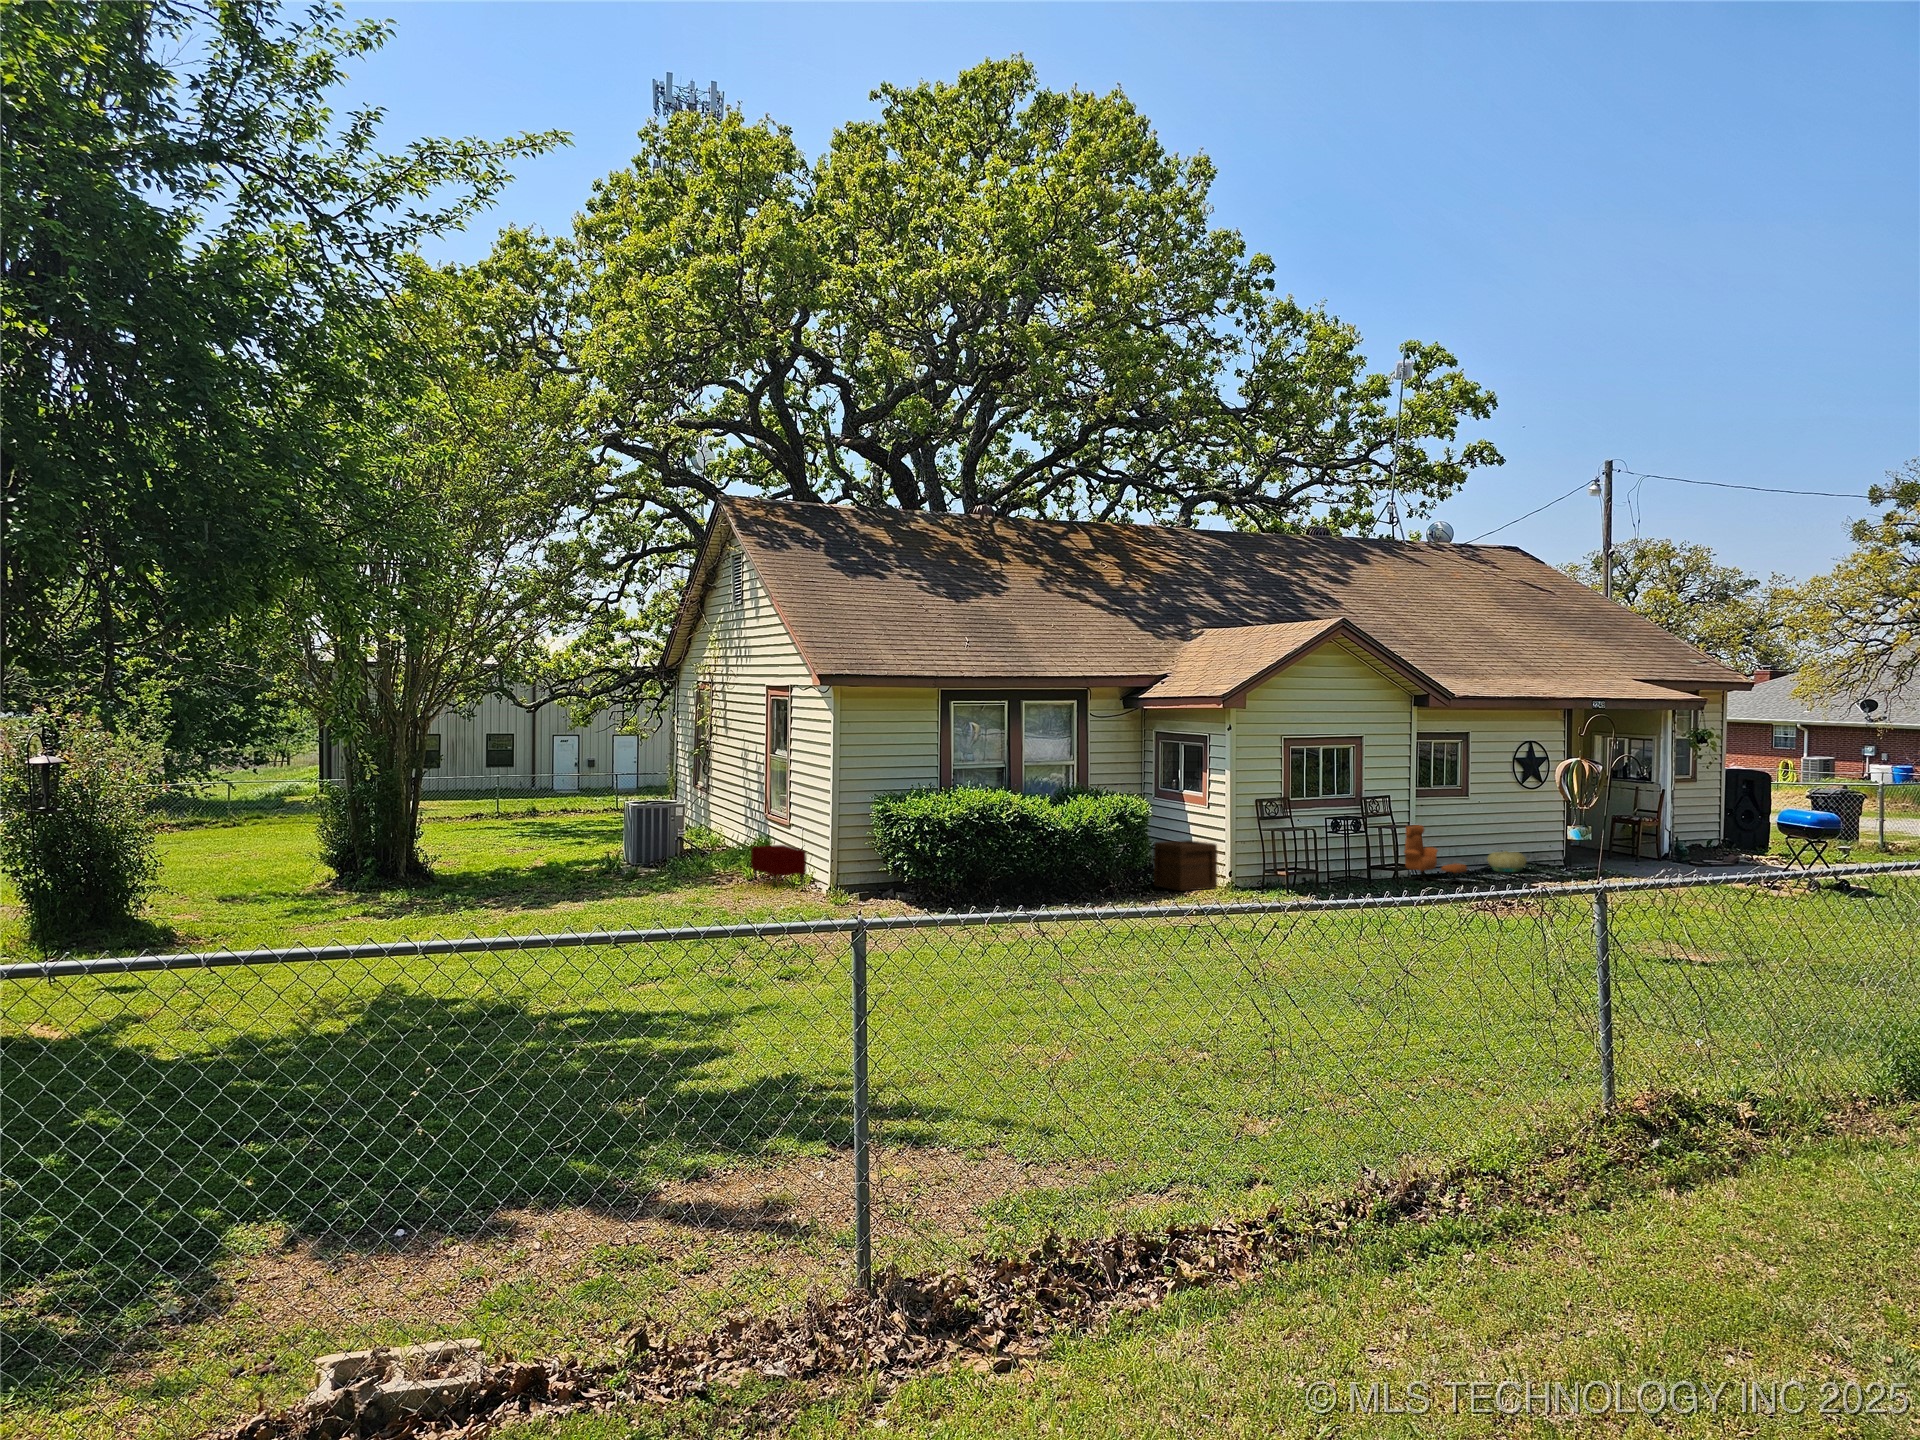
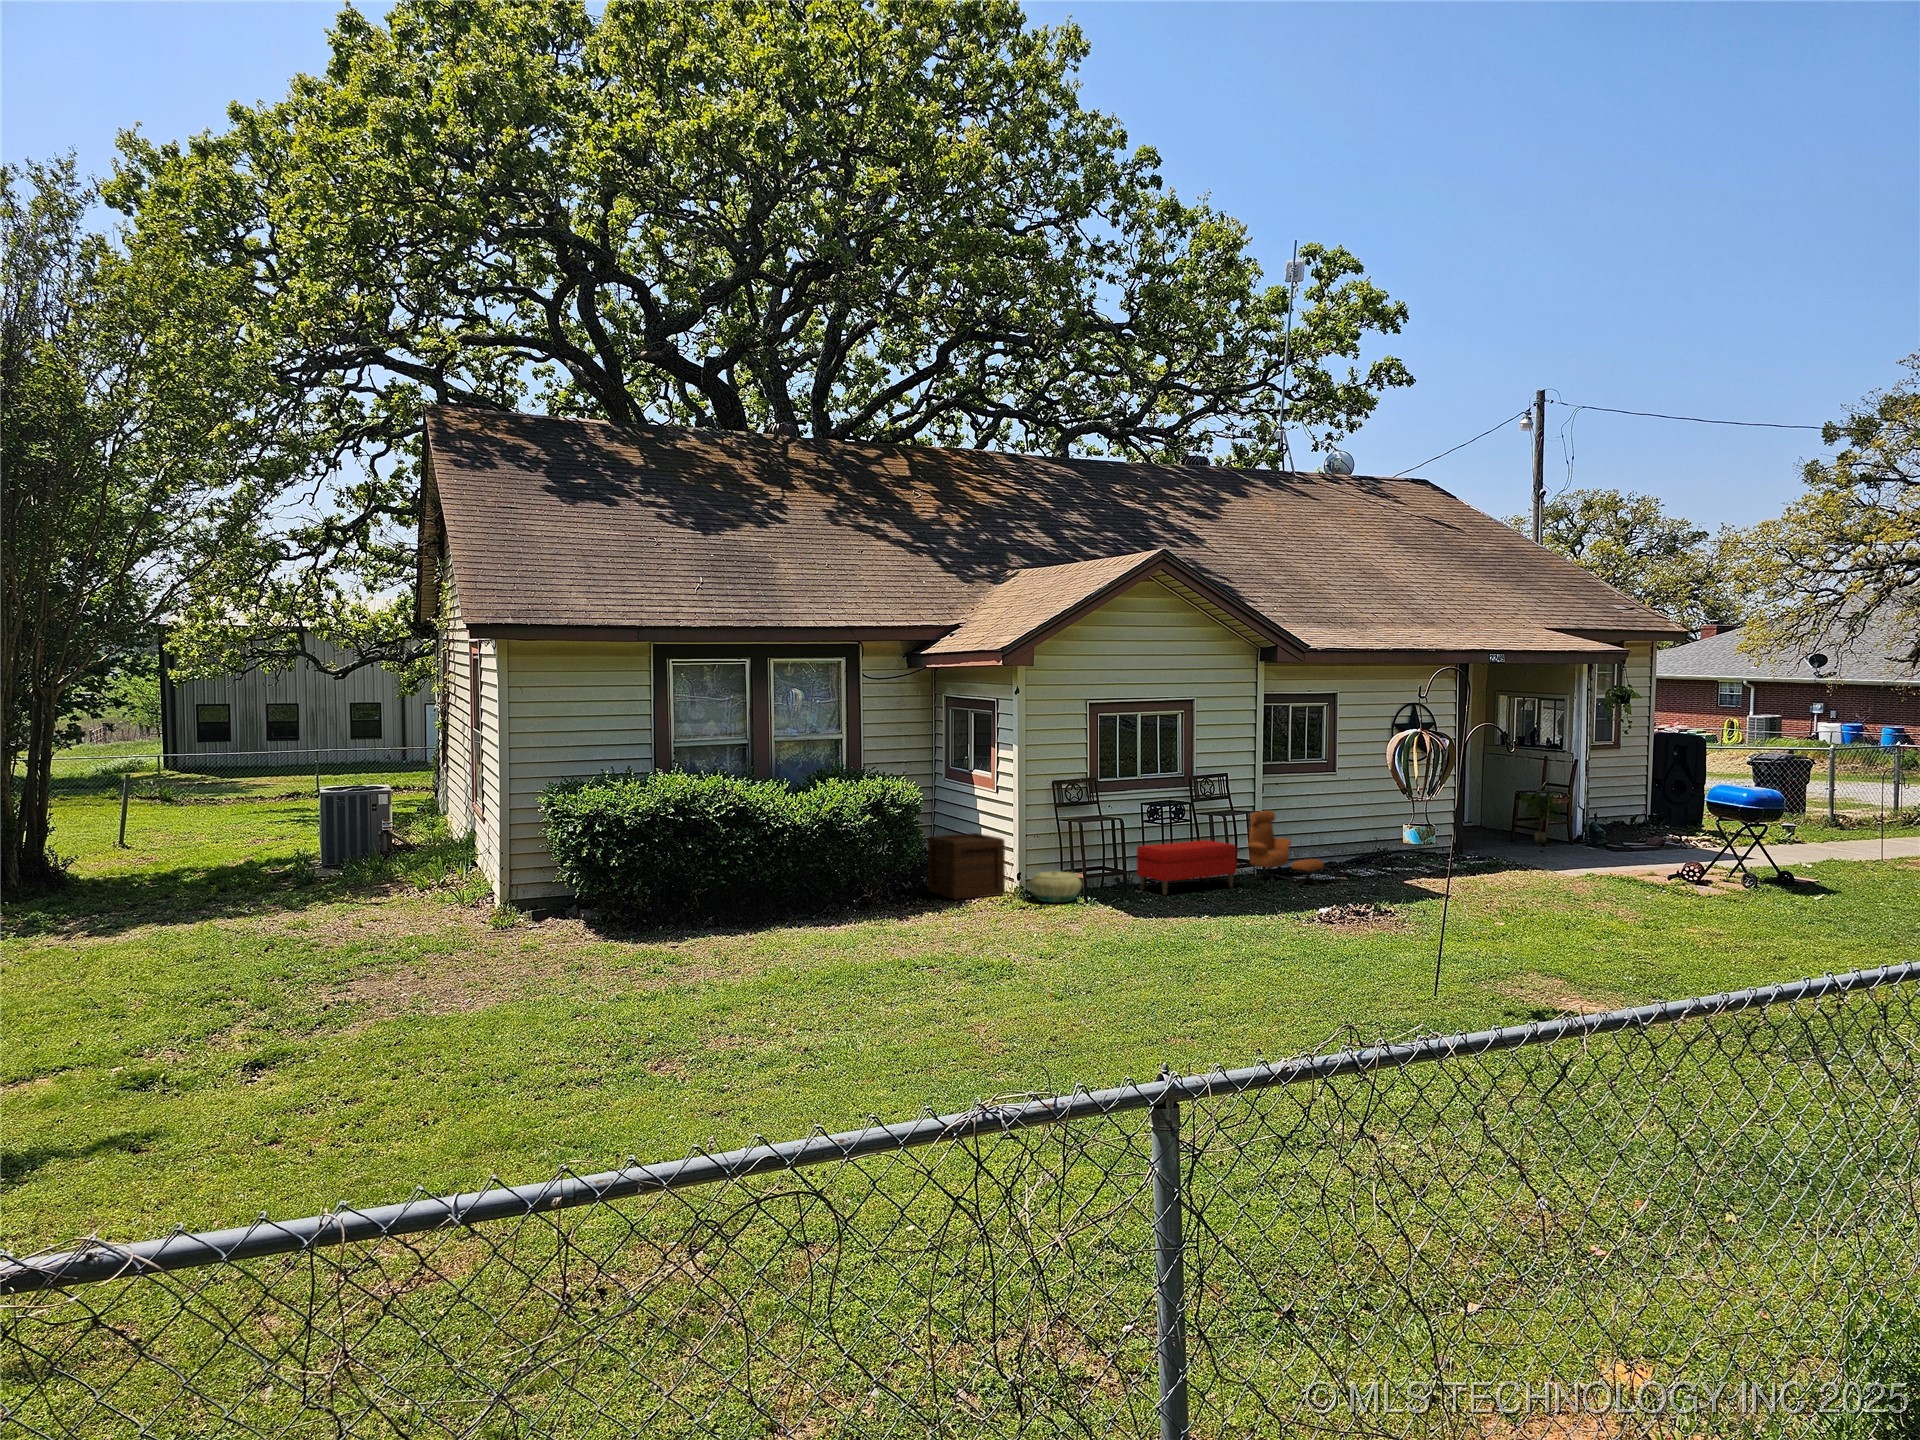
potted plant: none [1612,814,1653,857] -> present [1520,792,1559,843]
bench: present [751,845,806,887] -> present [1136,840,1237,895]
basket: present [1487,851,1527,872] -> present [1029,871,1082,903]

